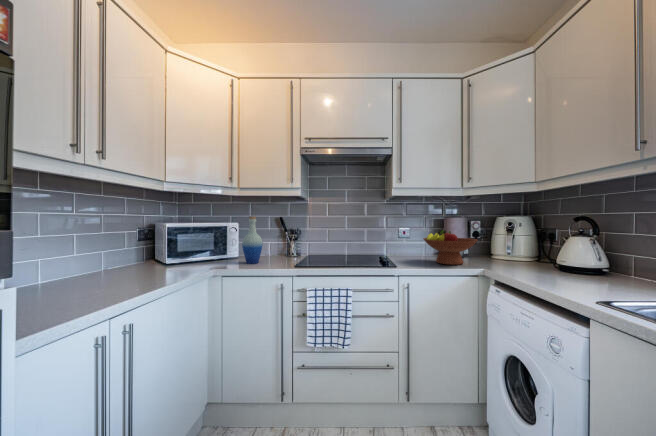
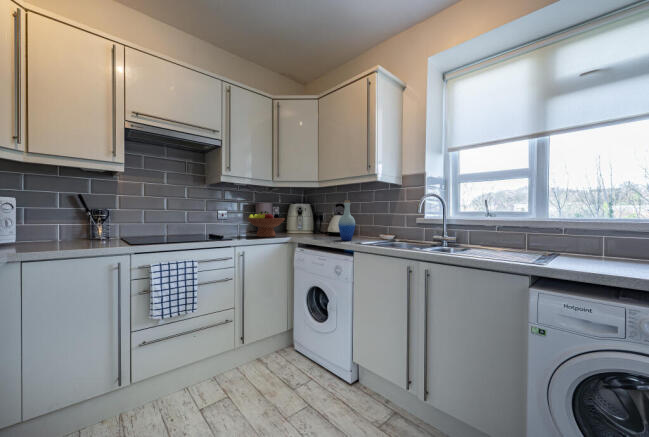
bottle: present [242,217,263,264] -> present [338,200,355,240]

